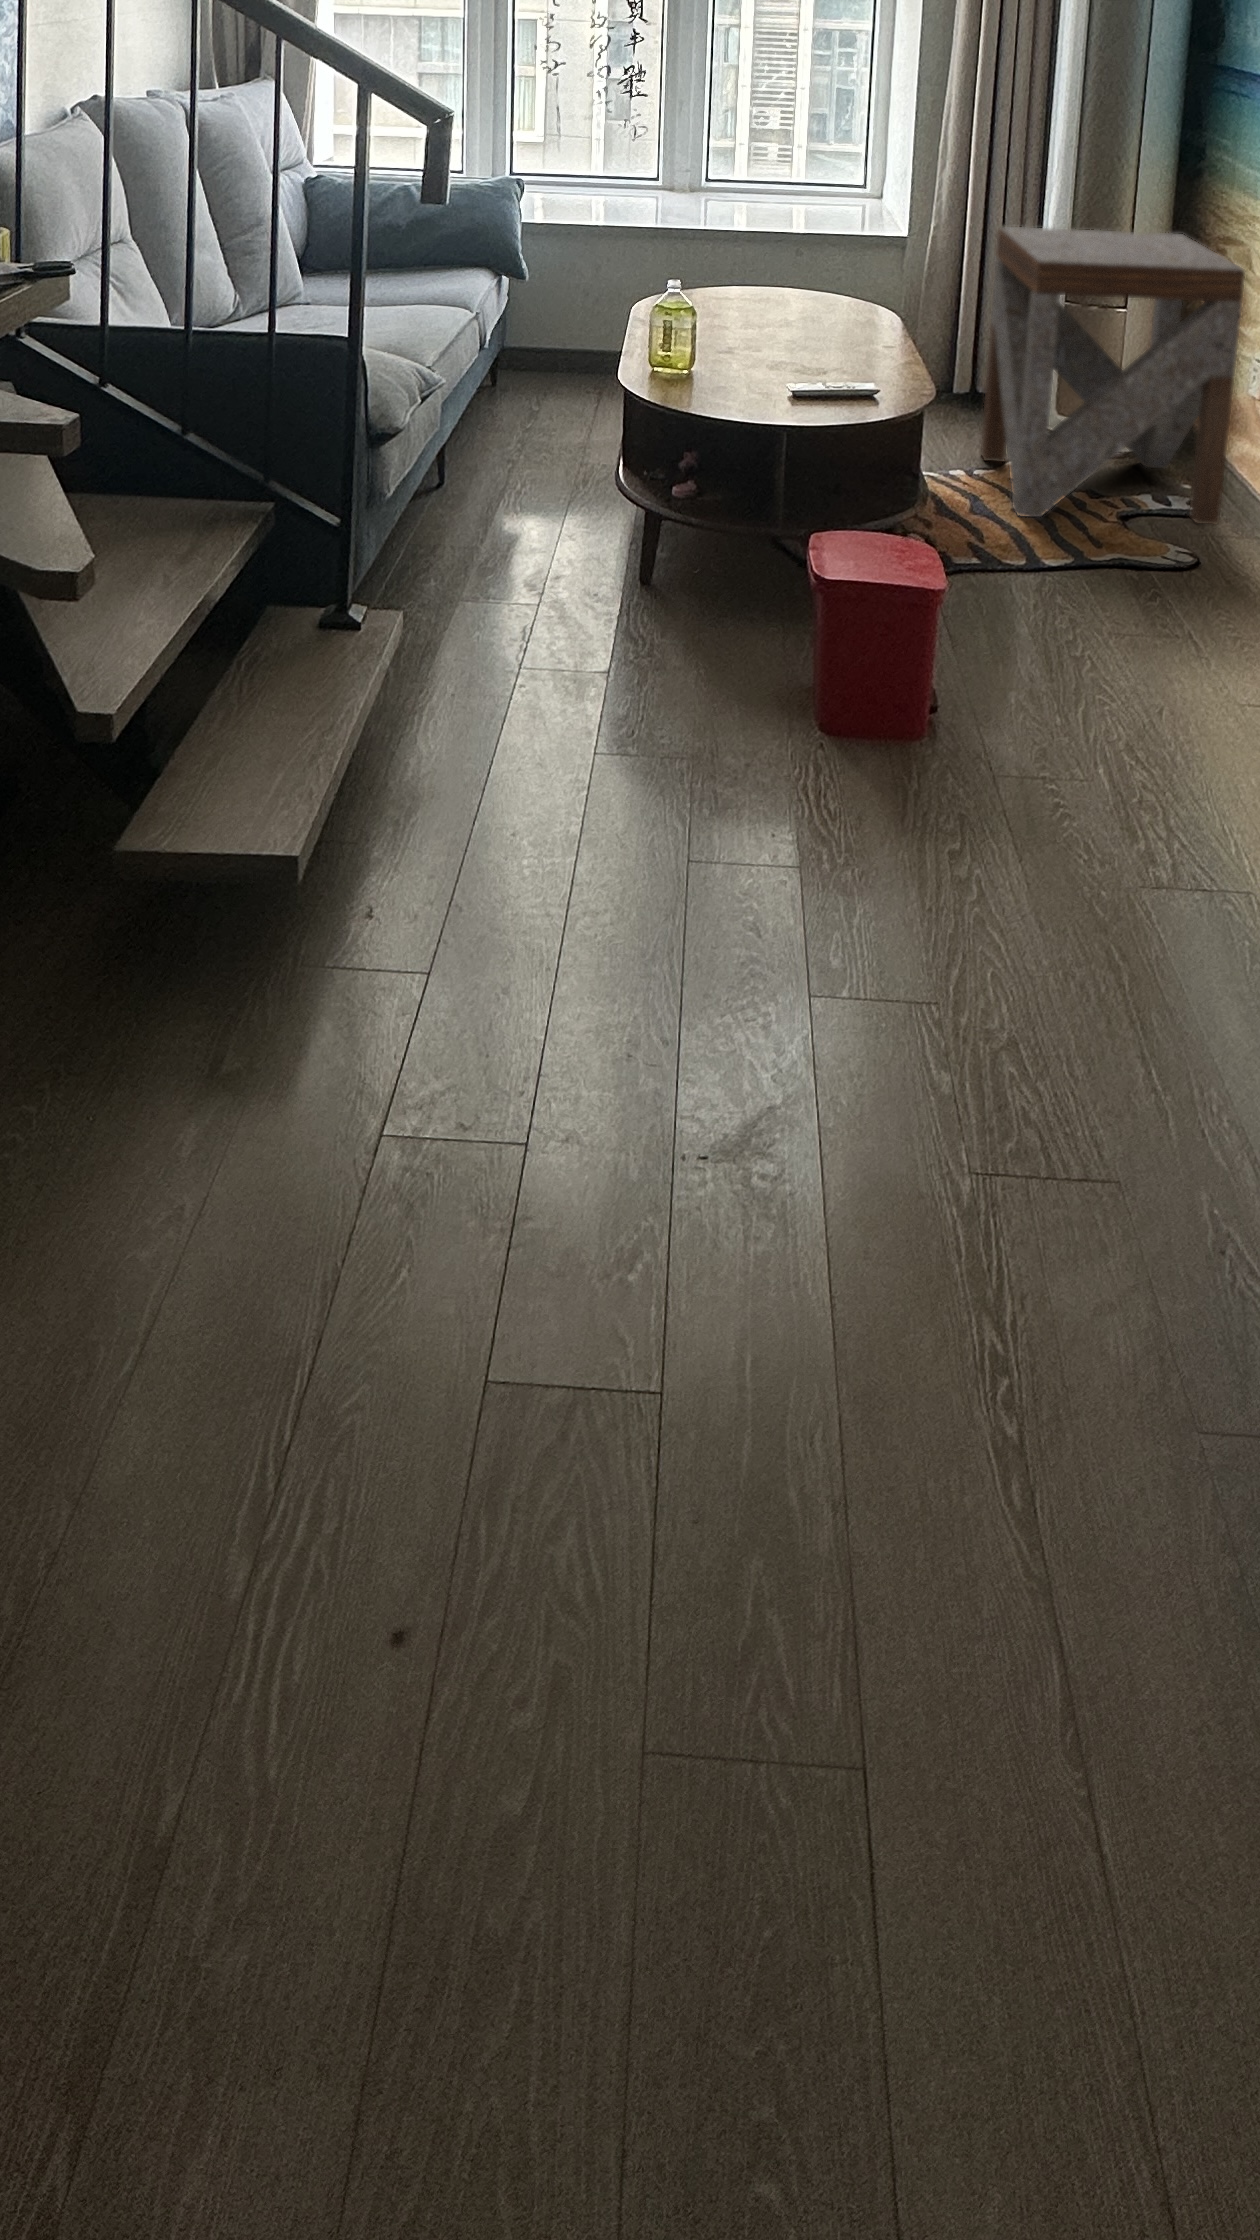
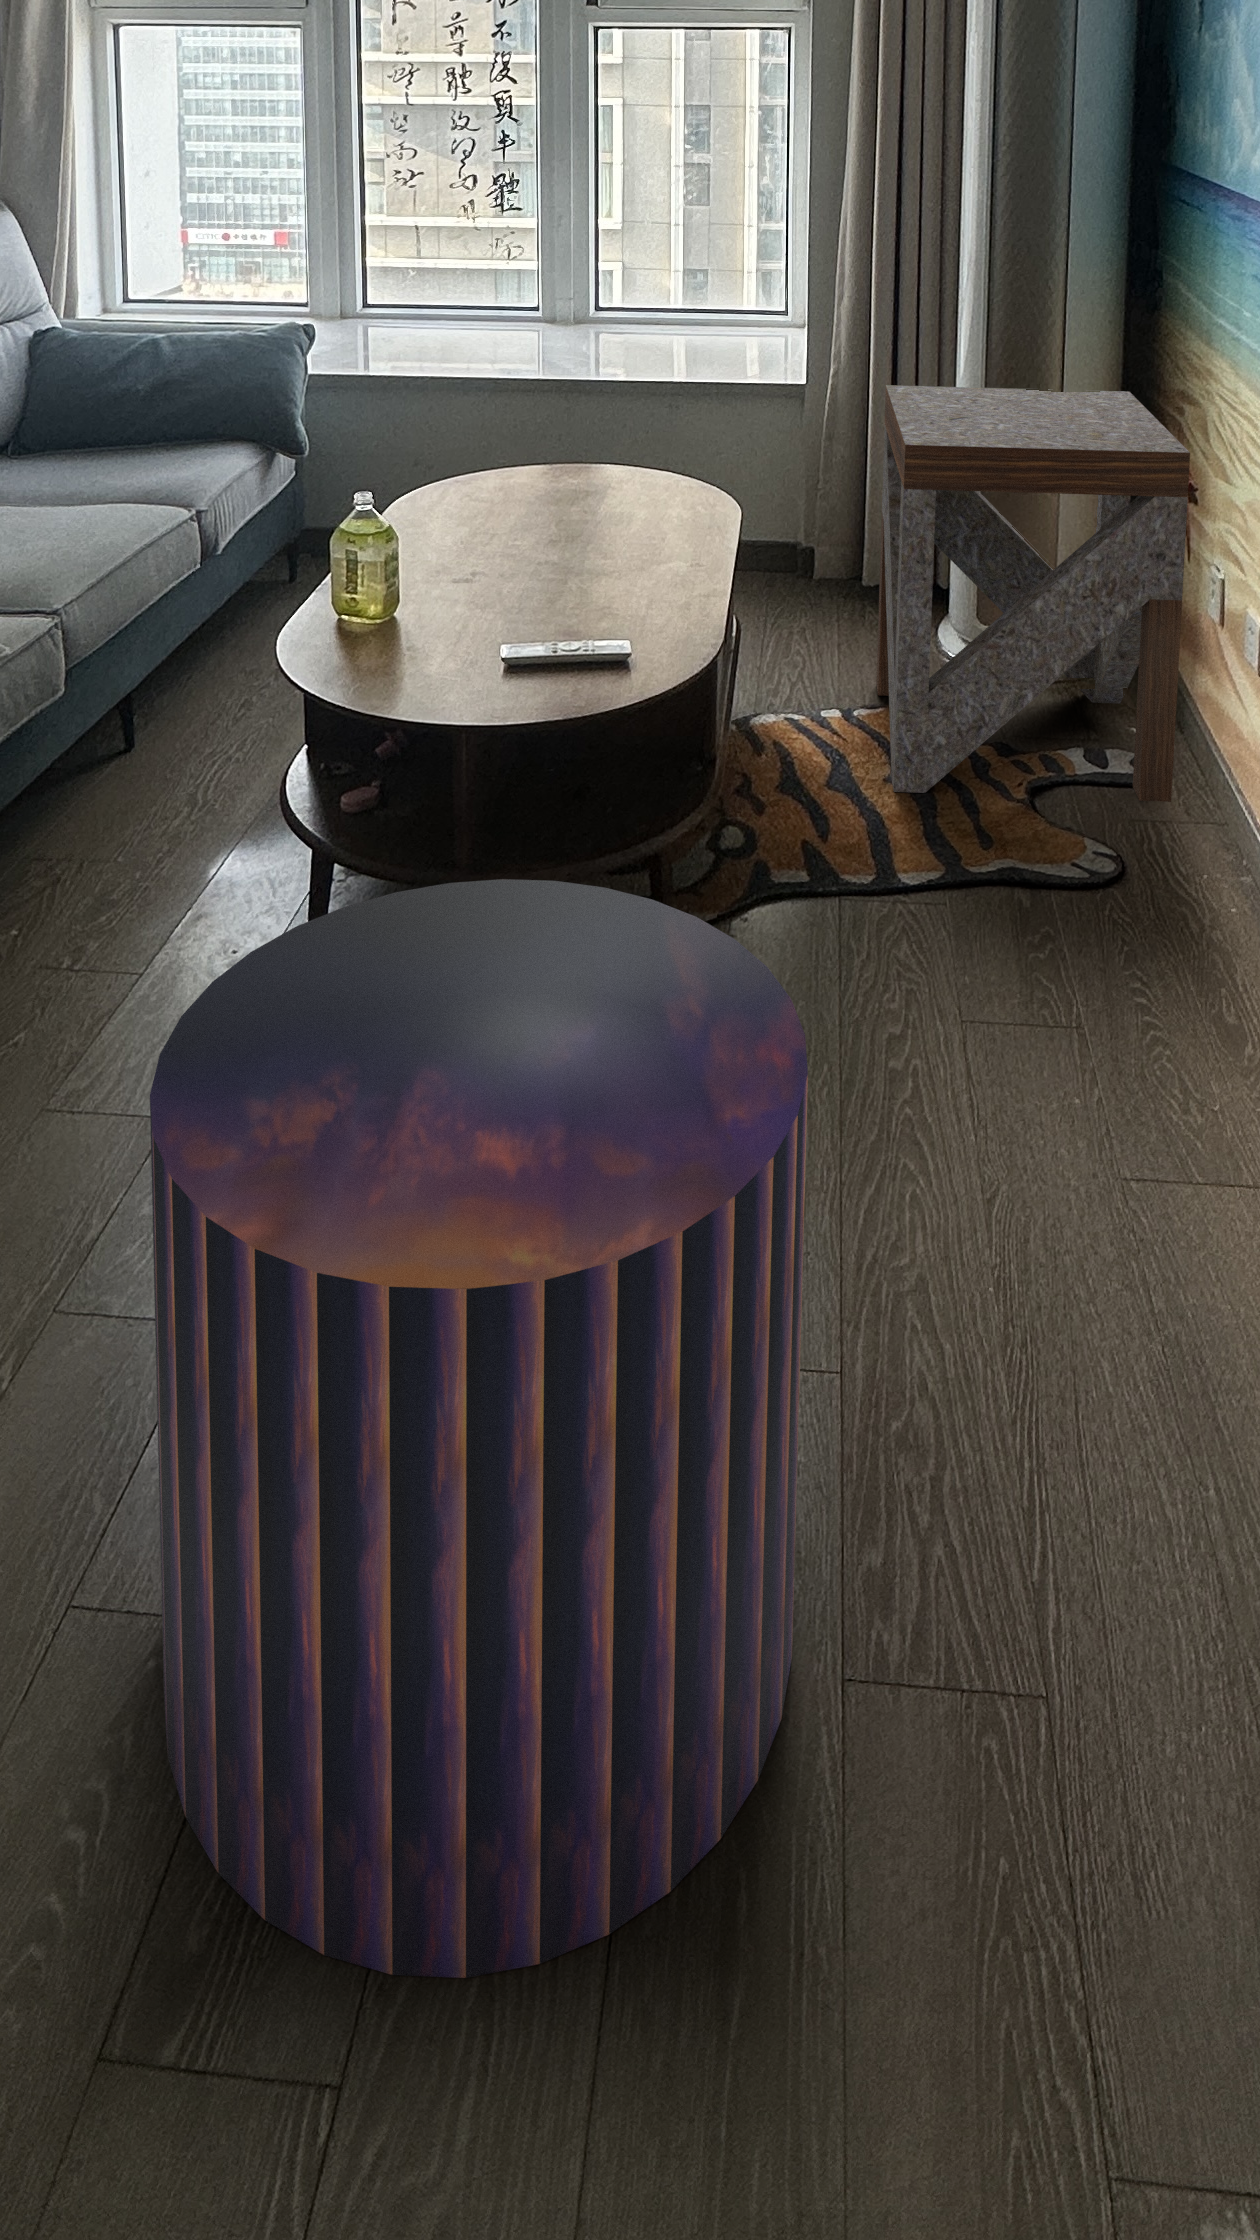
pouf: none [756,476,1147,981] -> present [150,879,808,1978]

